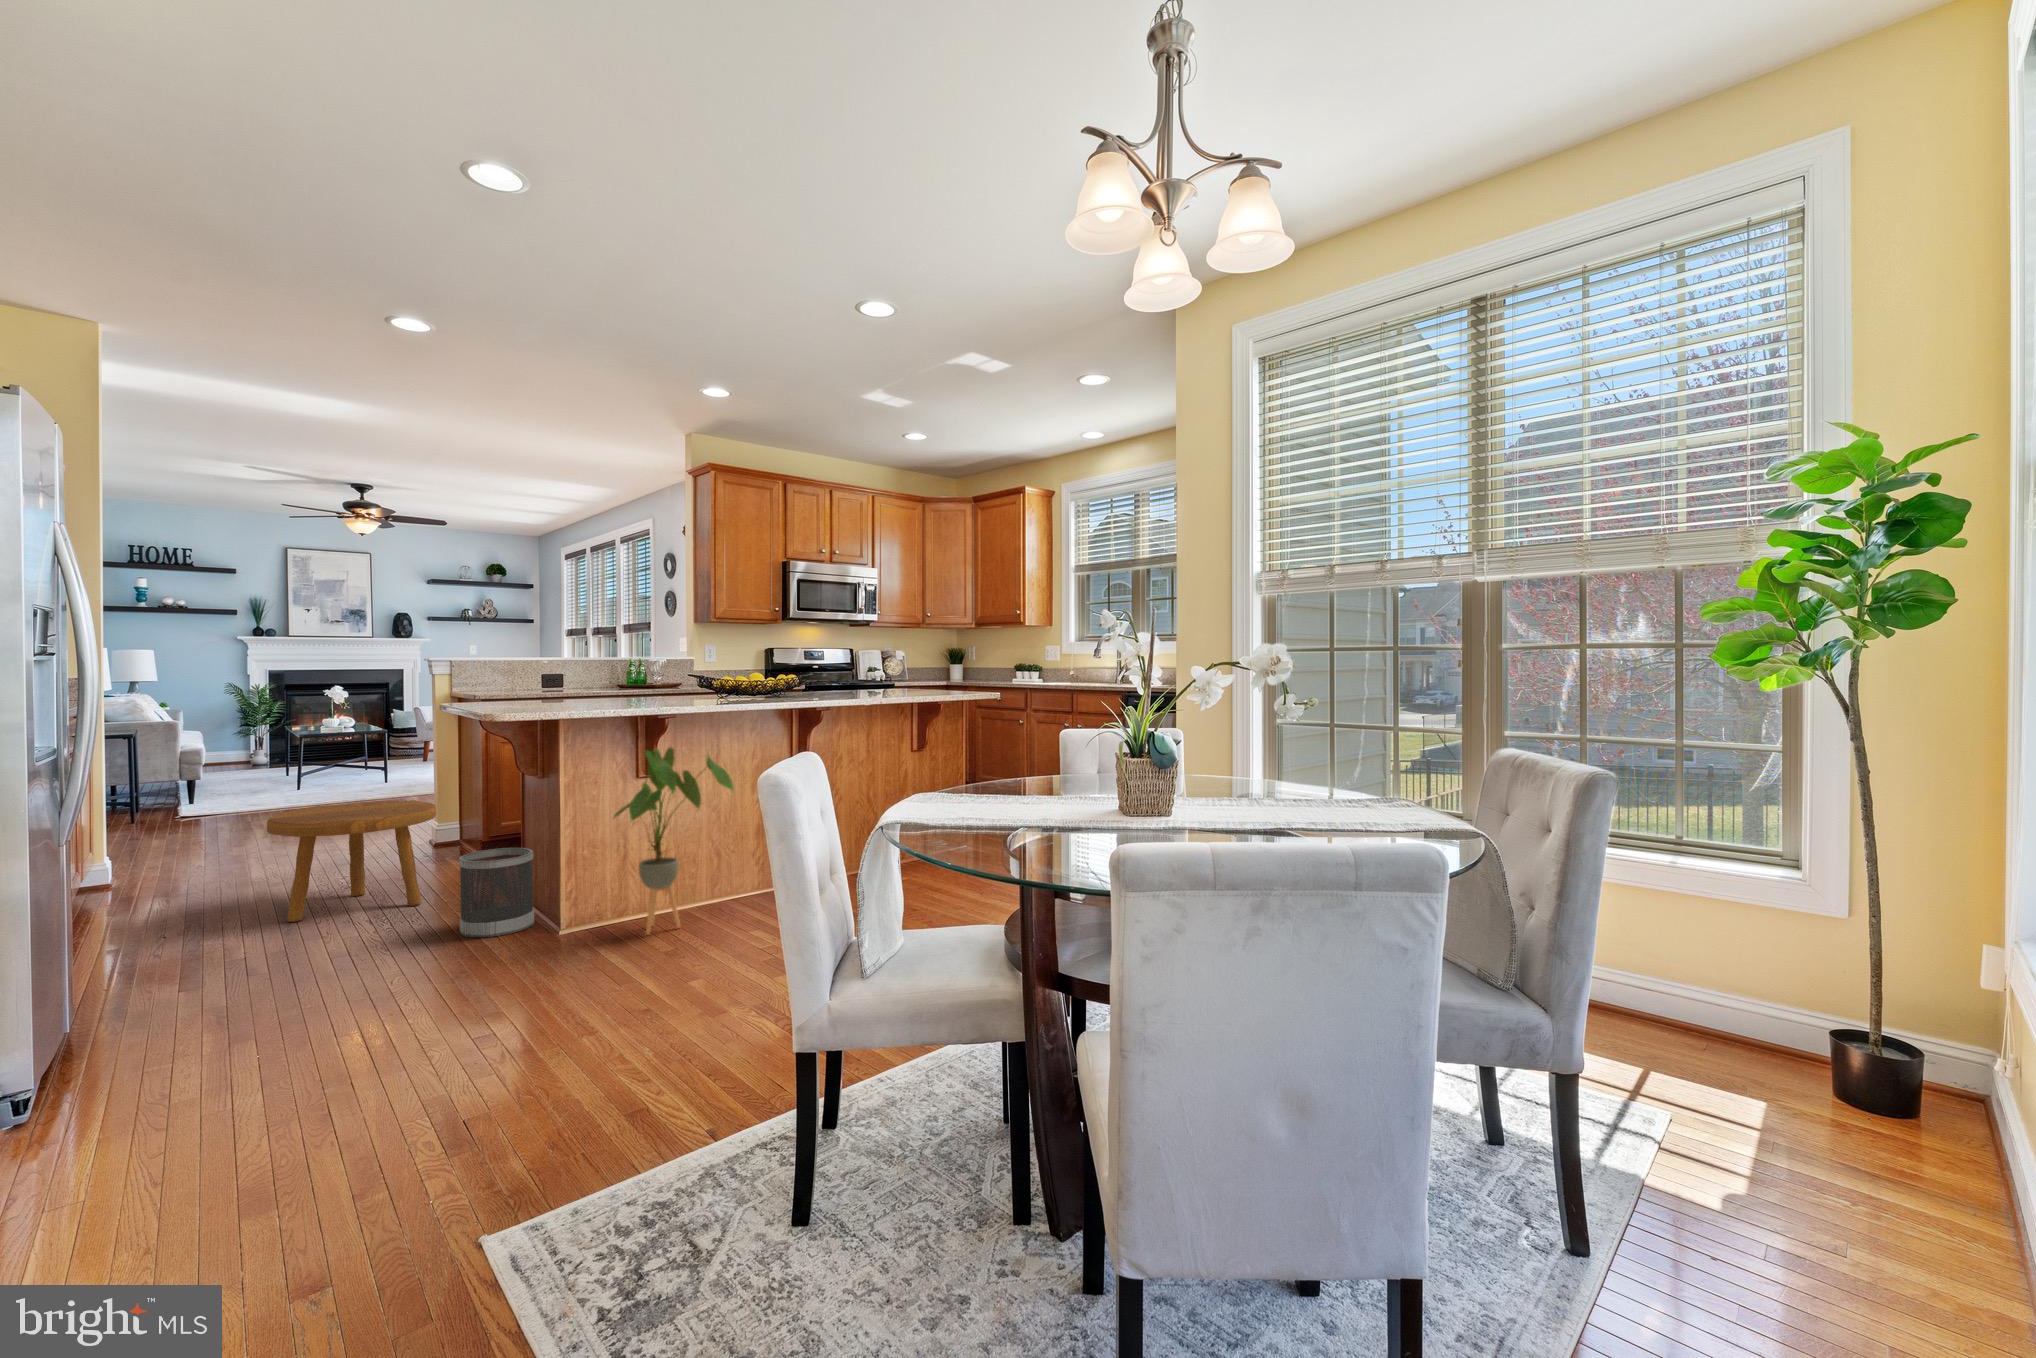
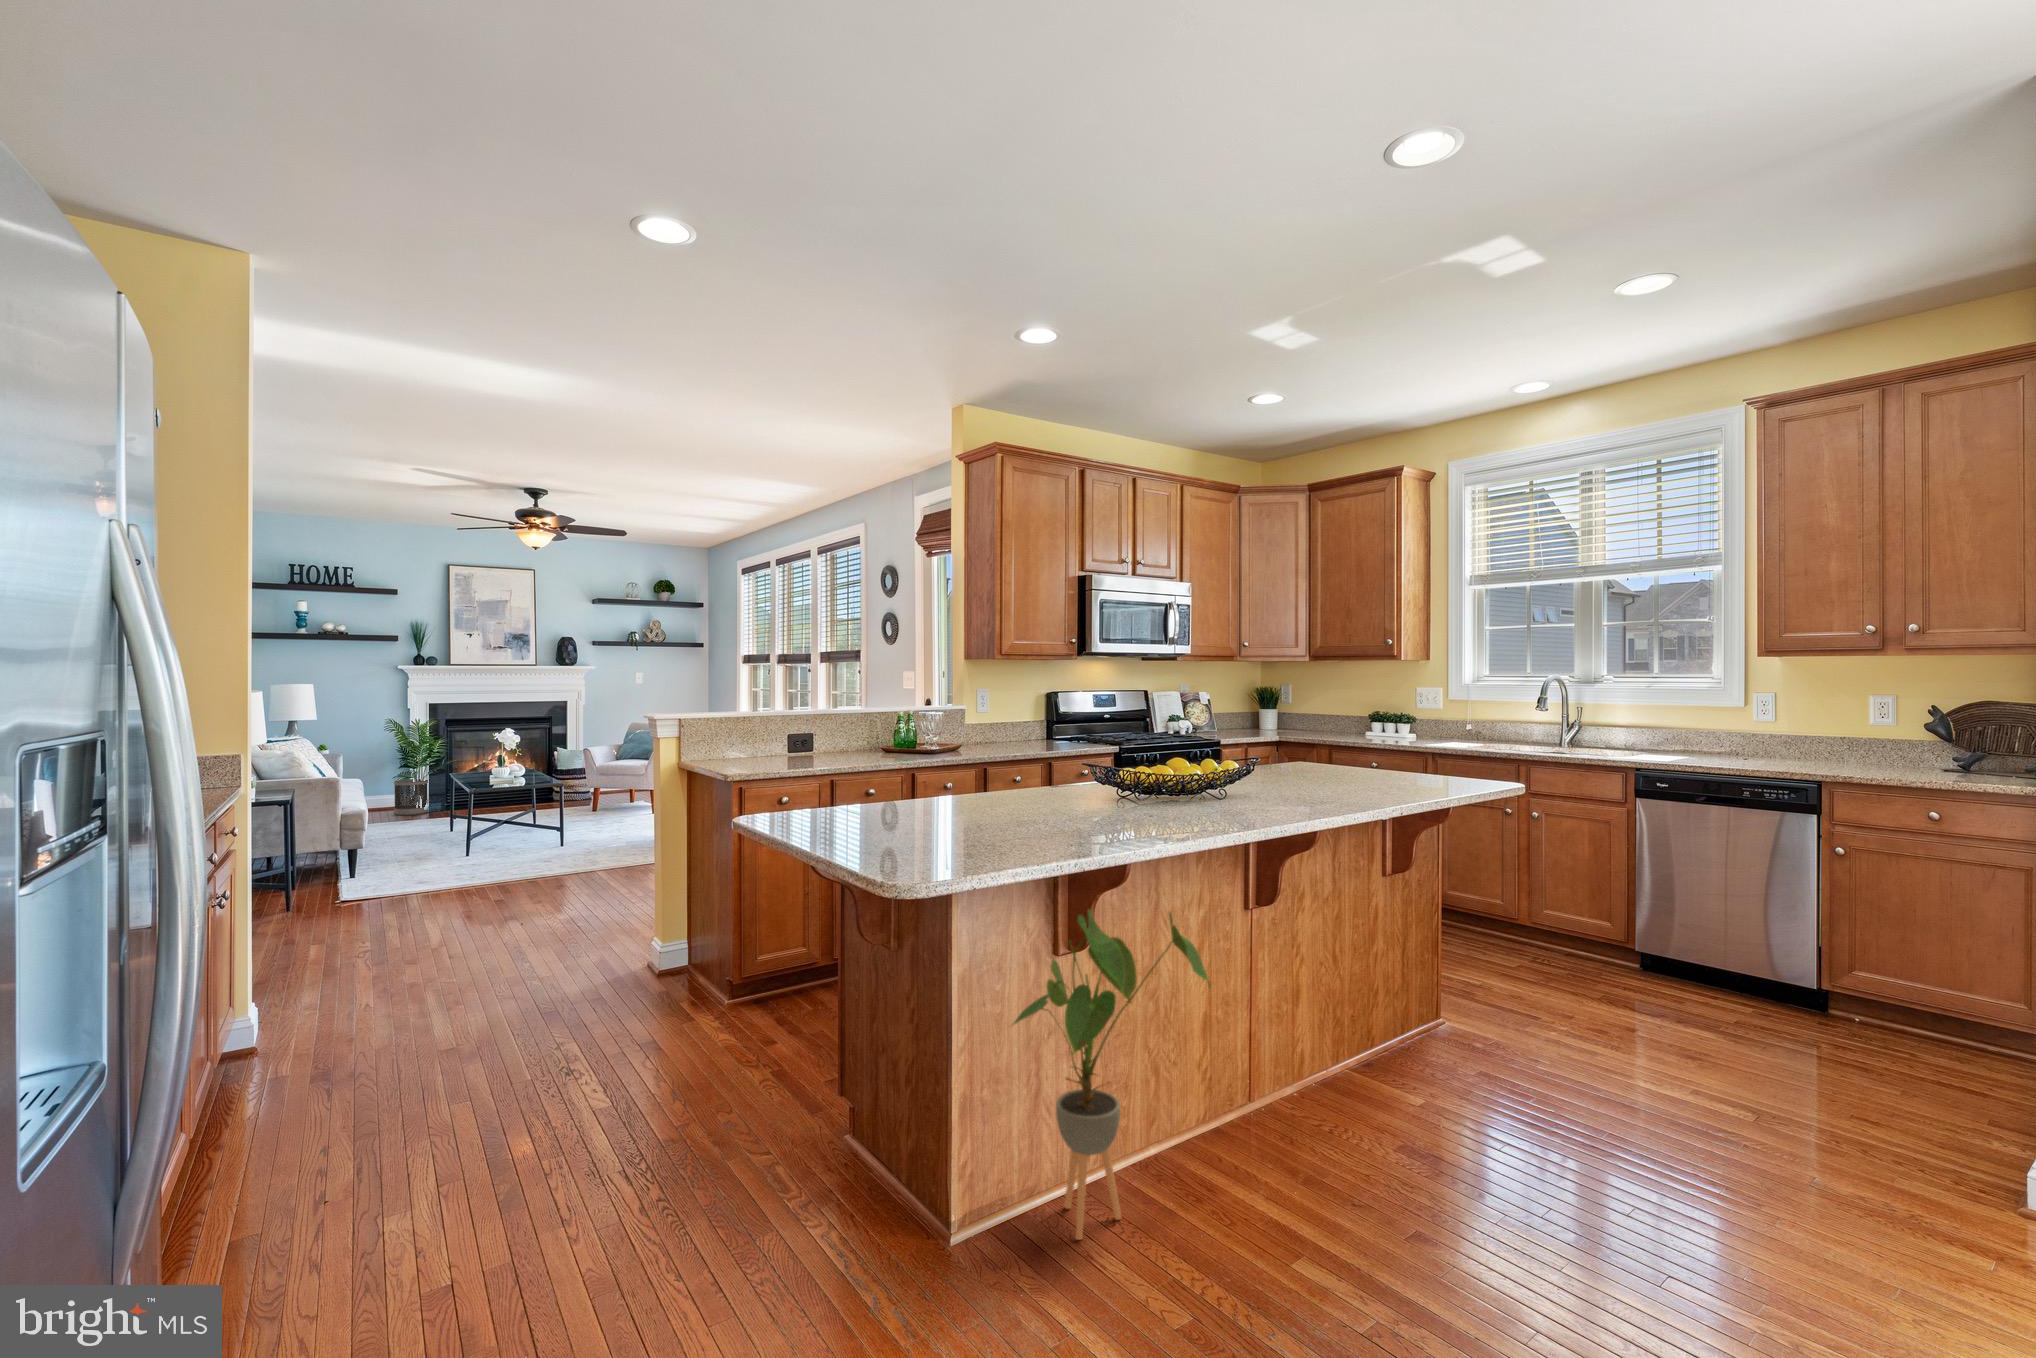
footstool: present [267,800,436,922] -> none [467,940,694,1154]
wastebasket: present [459,848,534,937] -> present [394,779,429,816]

